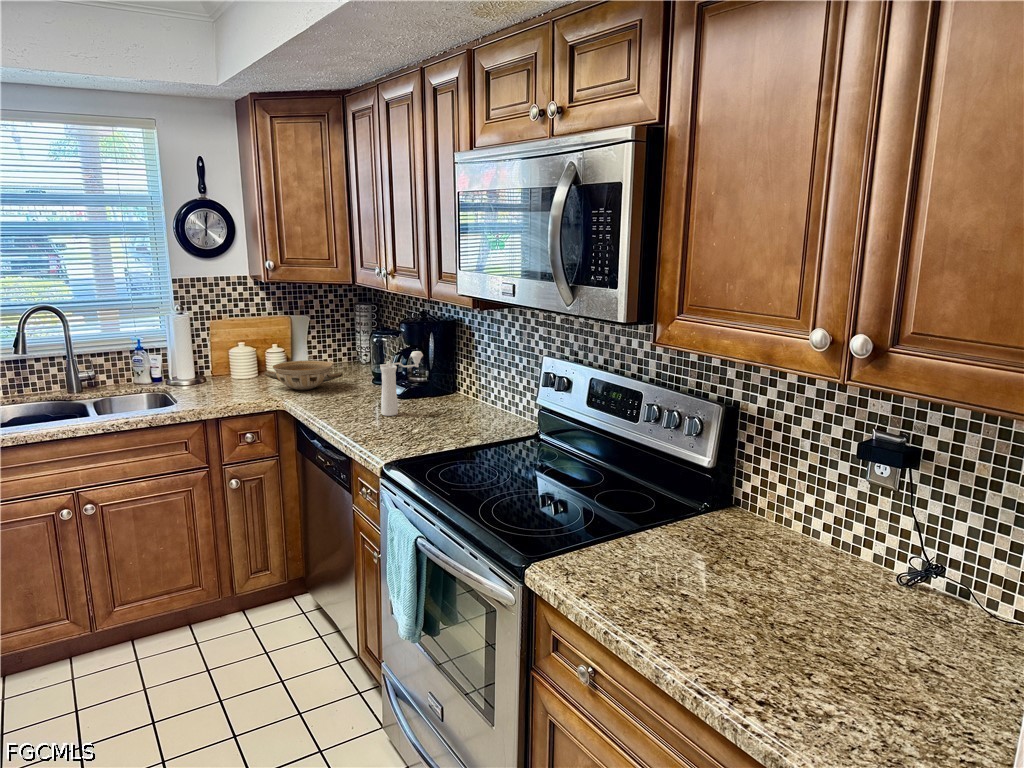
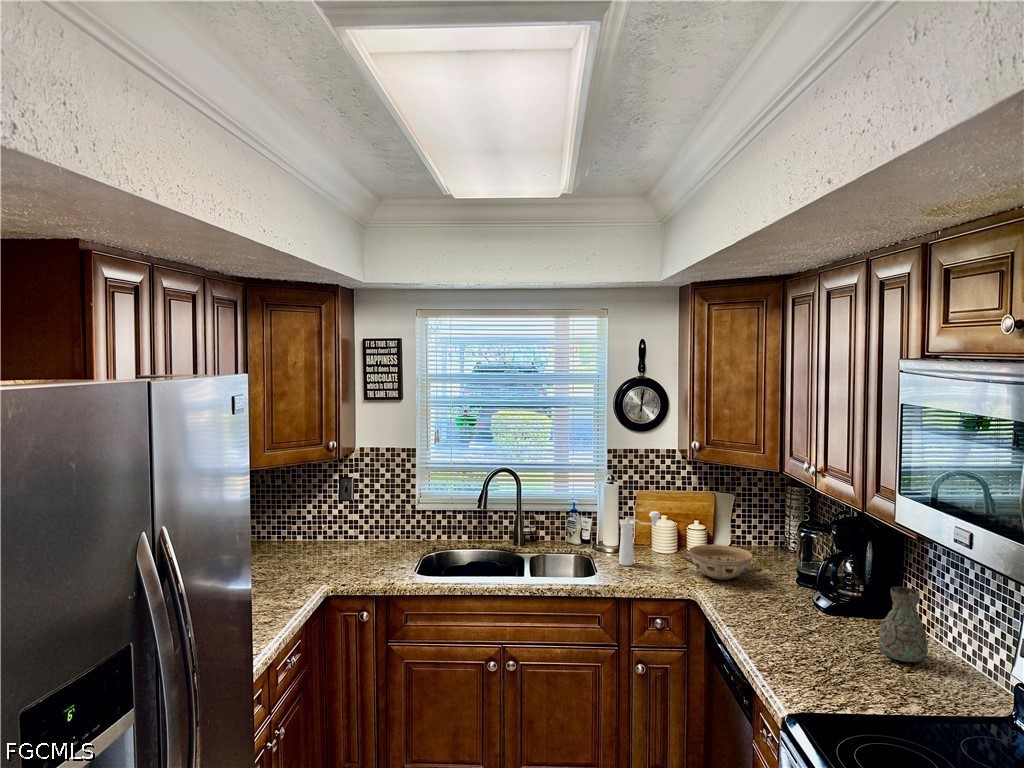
pepper mill: present [380,351,423,416] -> present [619,511,660,566]
decorative vase: none [444,360,479,418] -> present [879,587,928,662]

